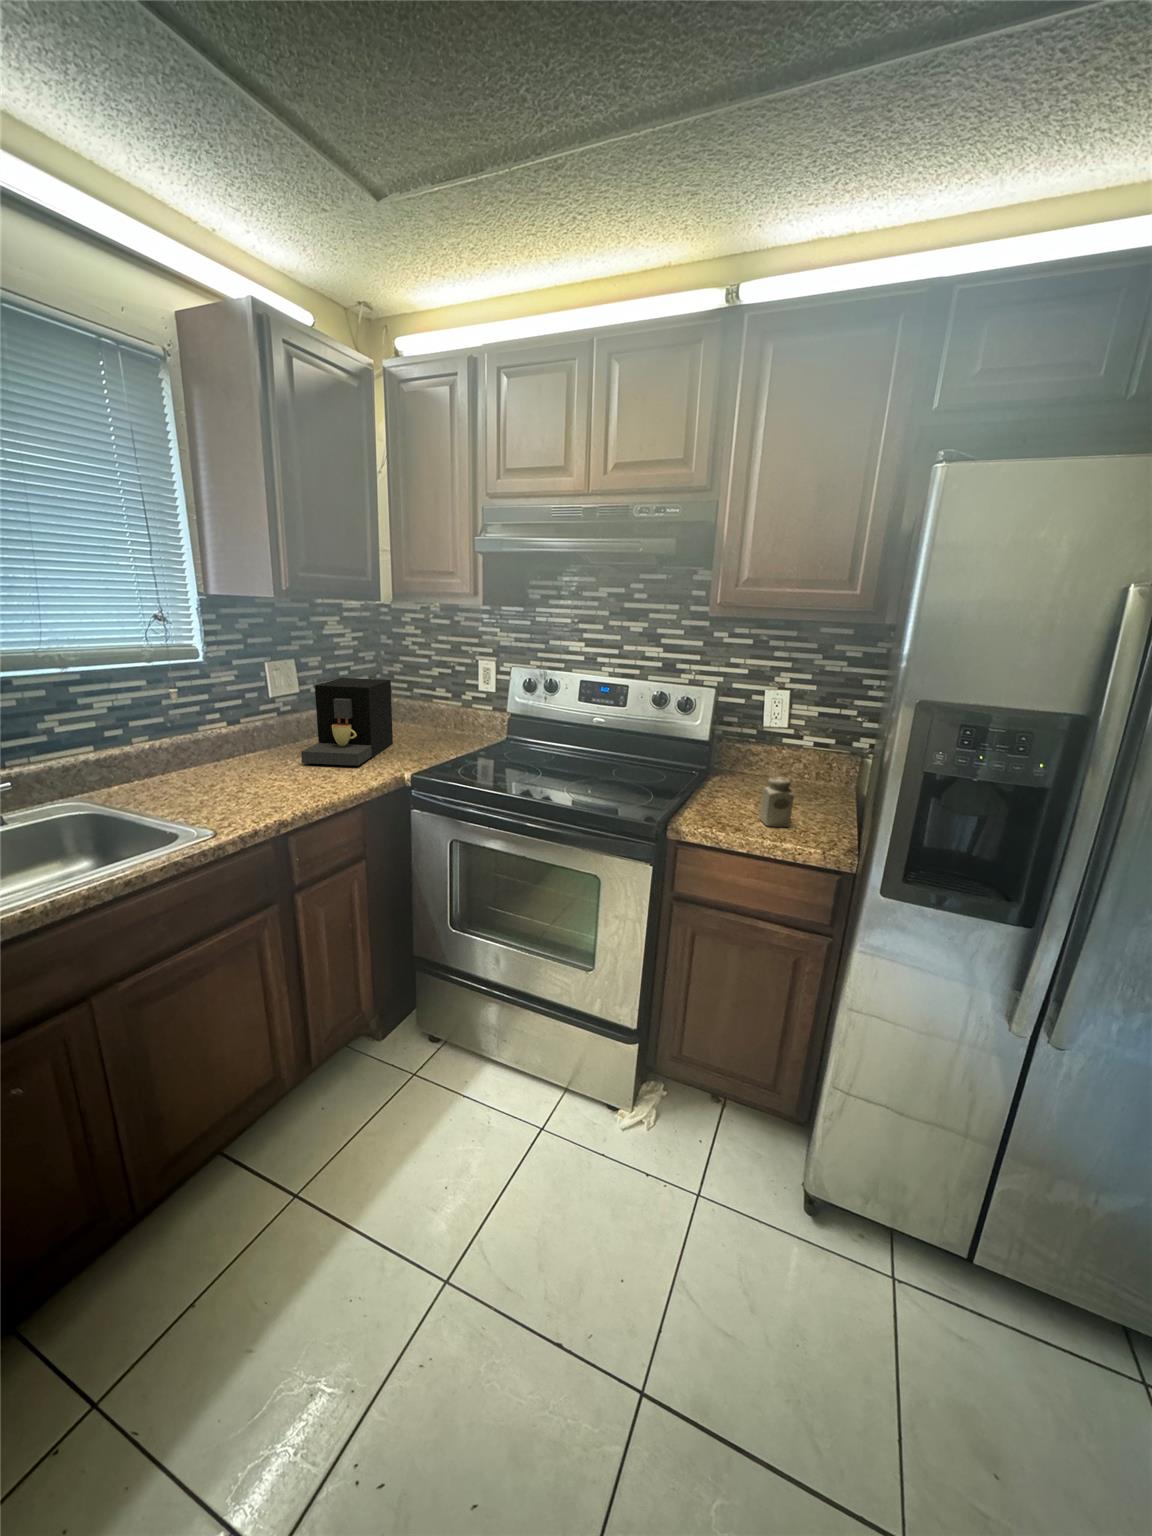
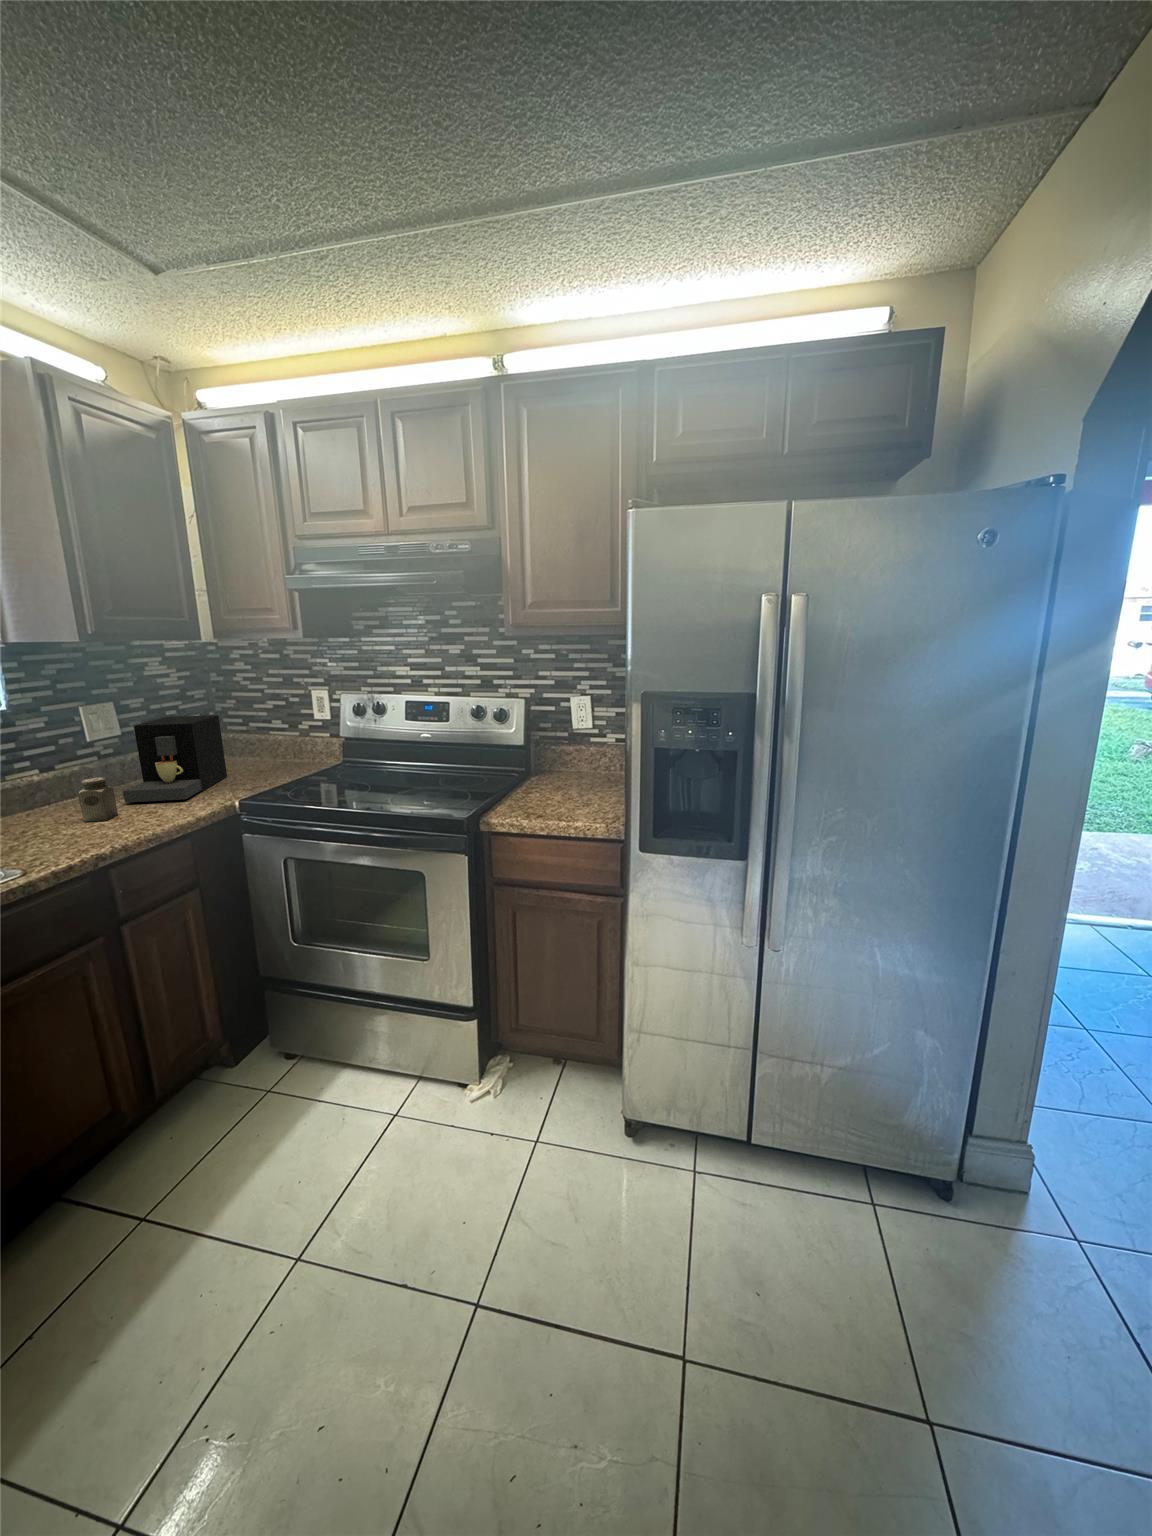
salt shaker: present [760,777,794,827] -> present [78,778,118,822]

